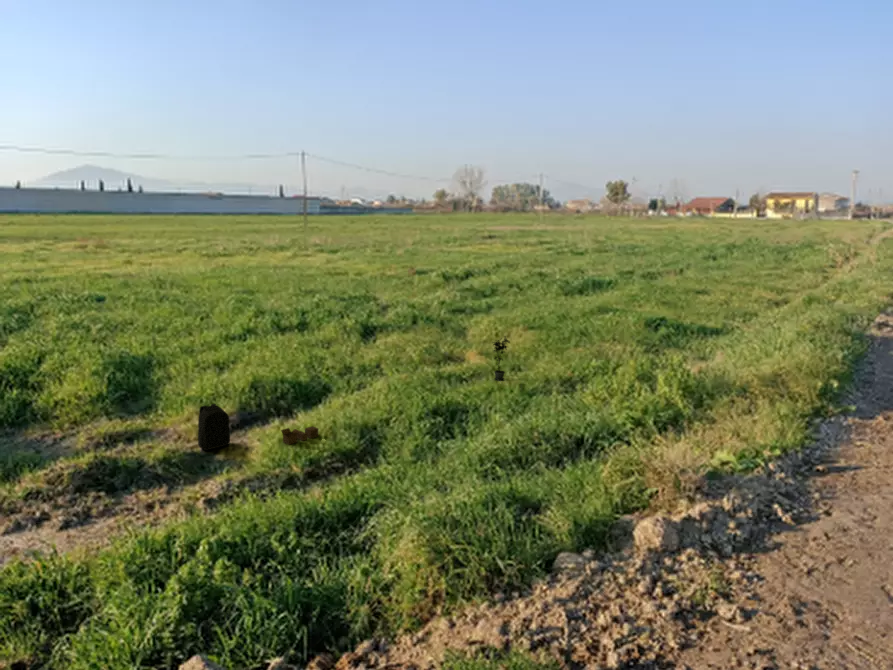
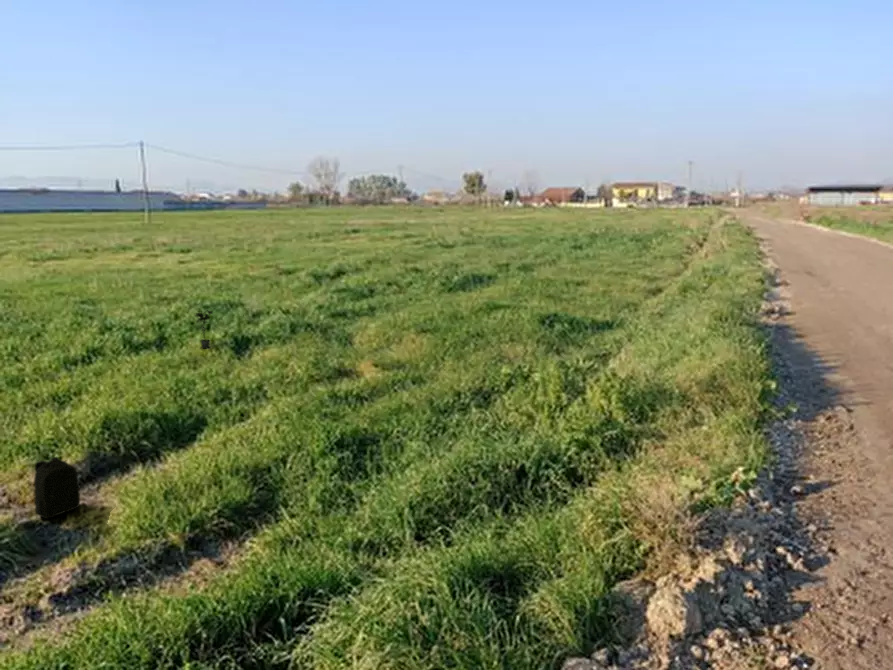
potted plant: present [493,336,510,380] -> present [196,308,212,348]
cardboard box: present [281,426,319,445] -> none [149,478,201,507]

